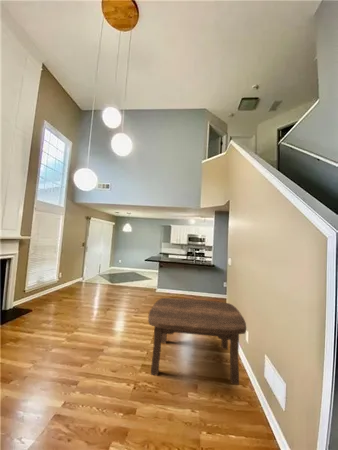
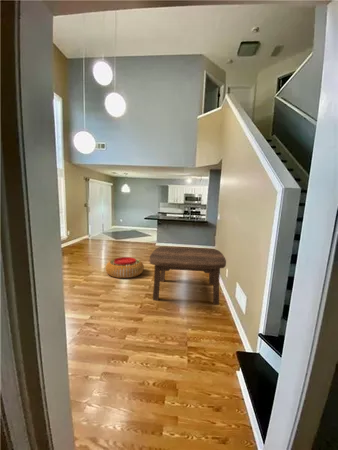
pouf: none [95,309,142,337] -> present [106,257,144,278]

